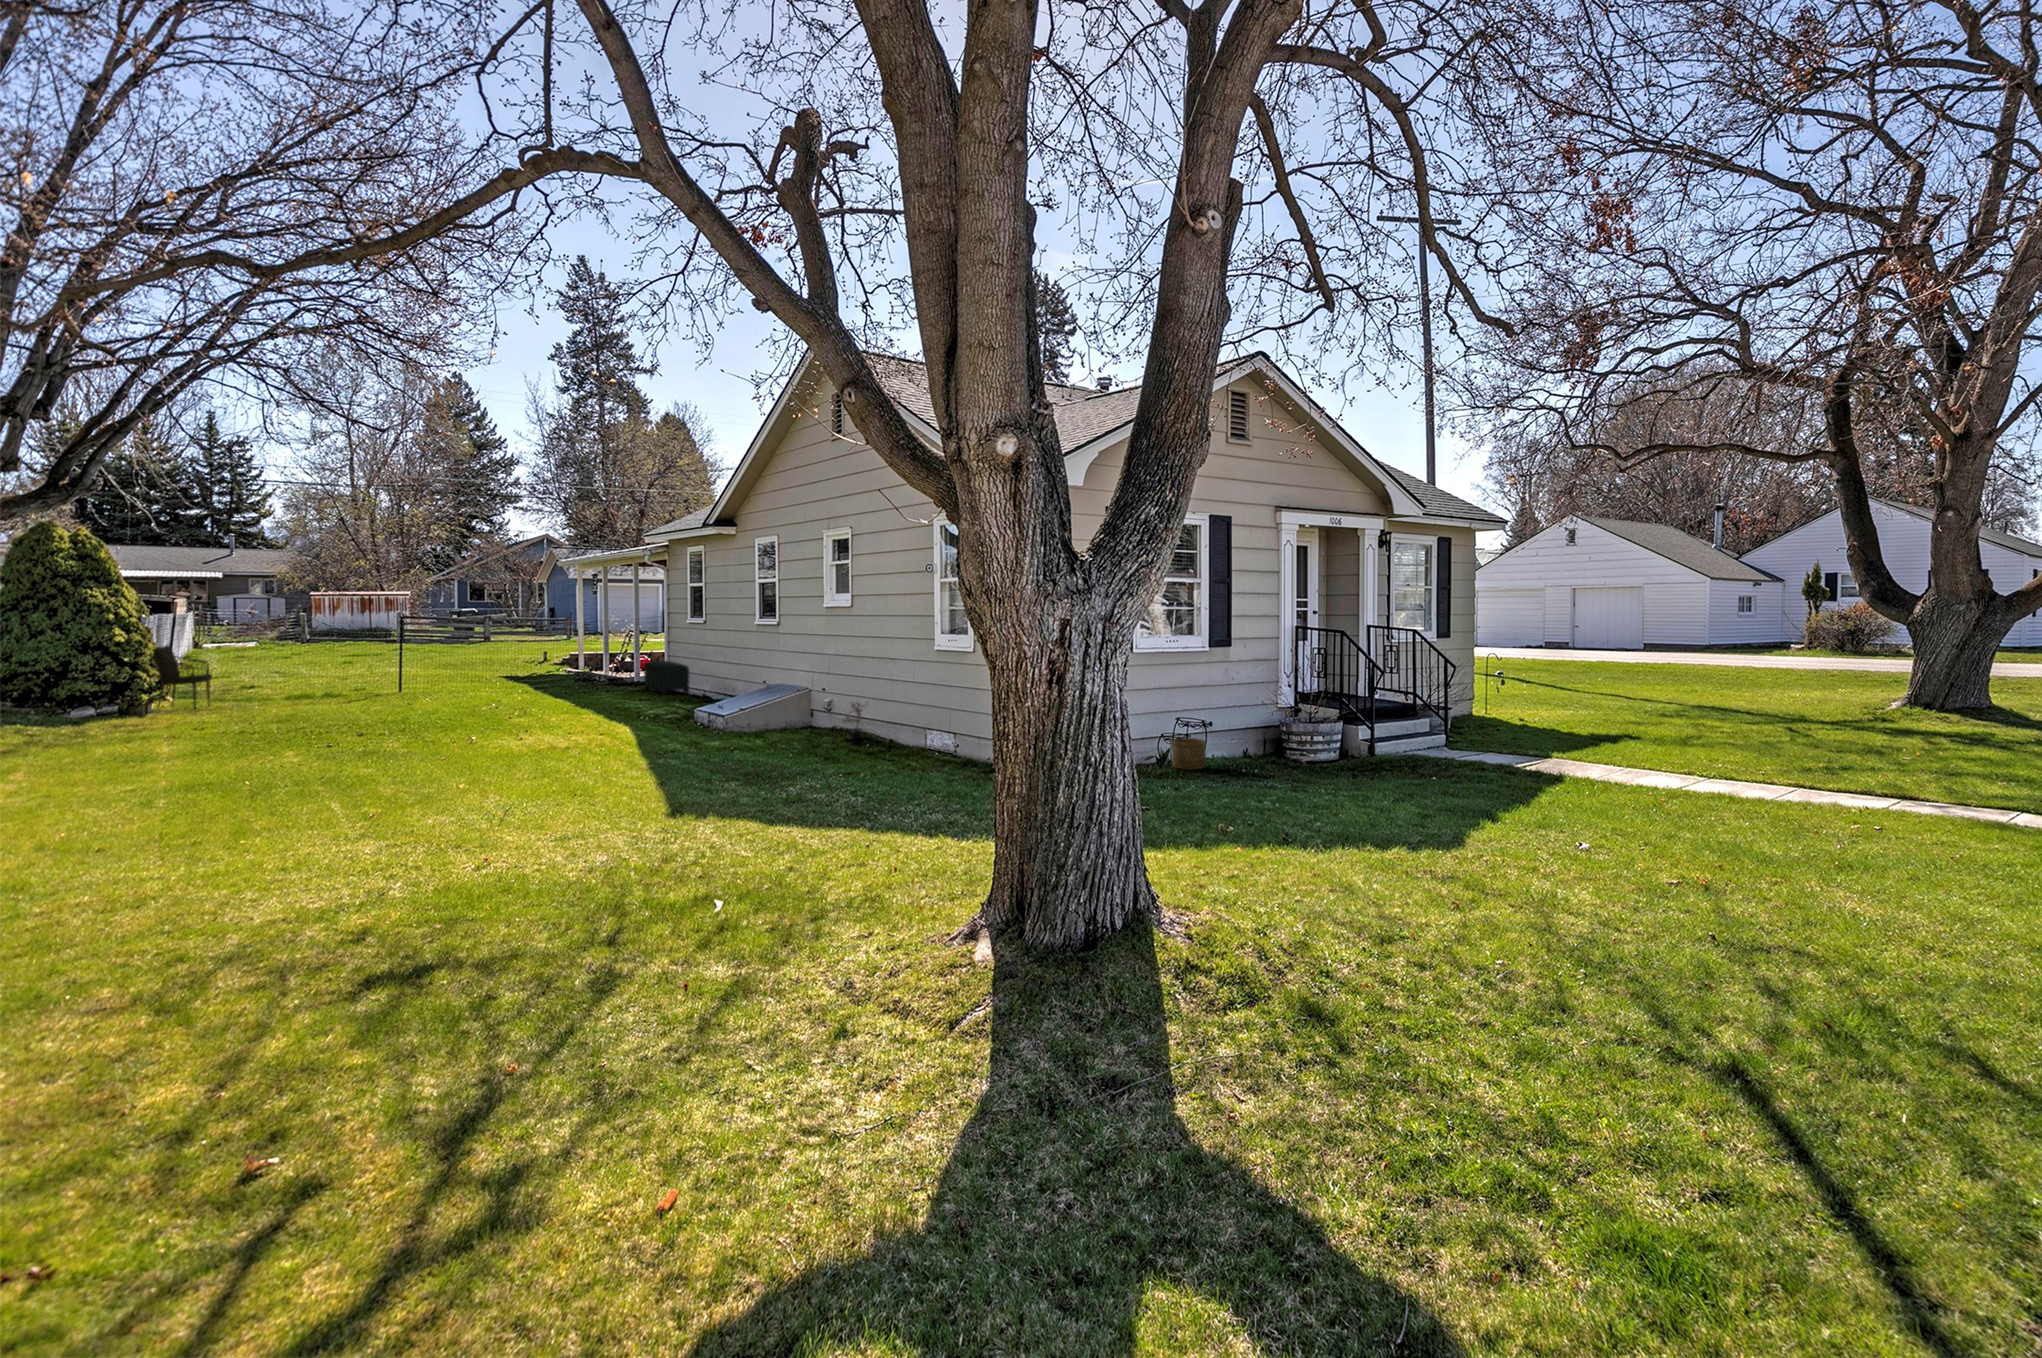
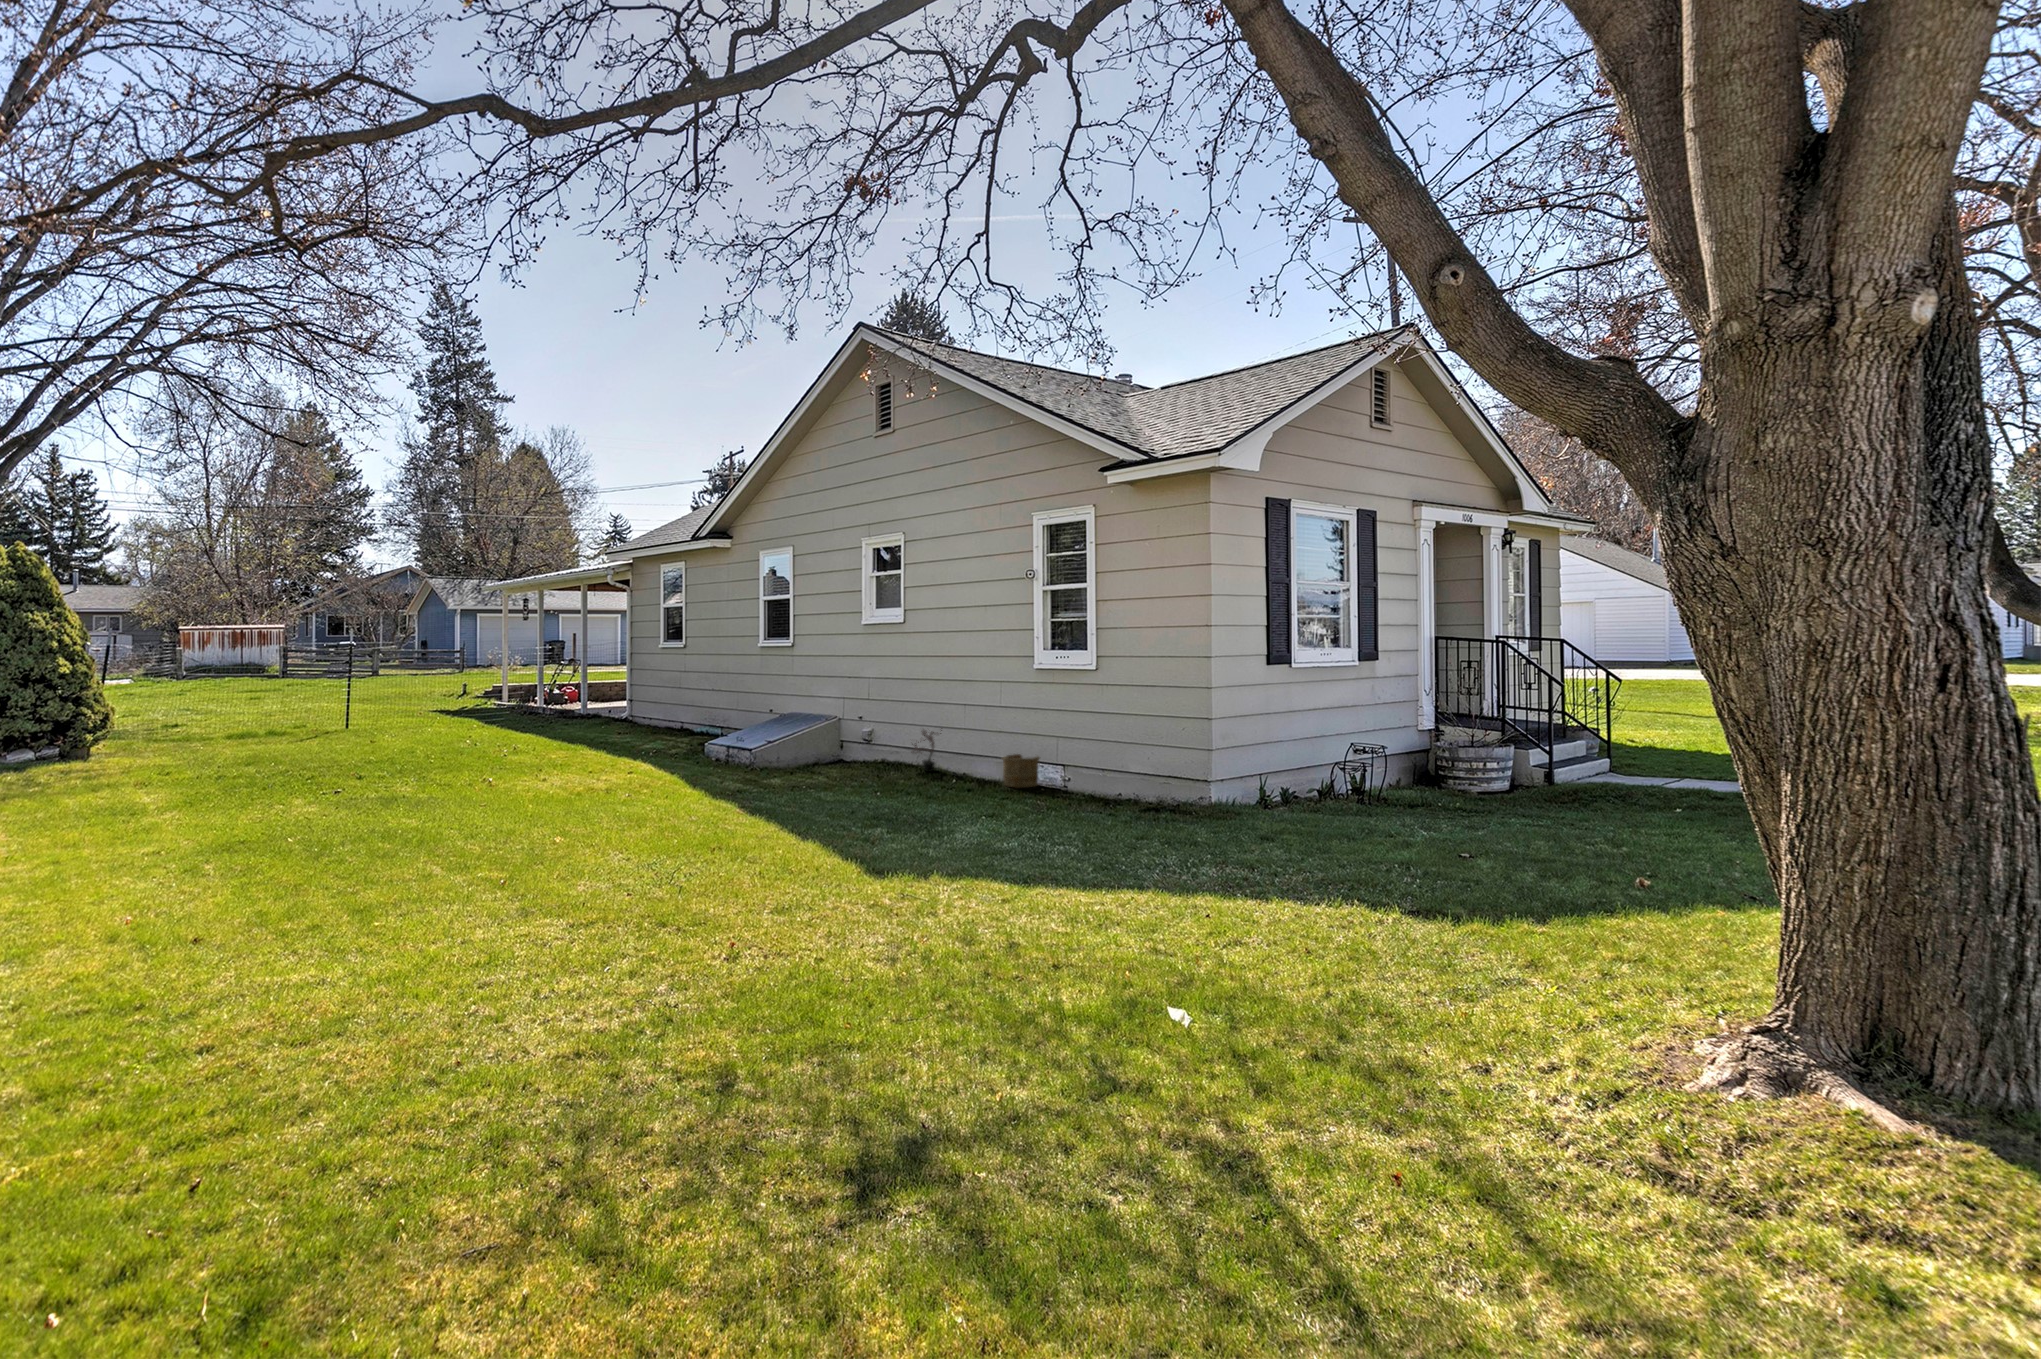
armchair: present [150,645,213,711] -> none [95,676,162,755]
bench: present [644,661,689,695] -> none [615,692,670,730]
wooden bucket: present [1172,738,1206,770] -> present [1002,754,1039,788]

